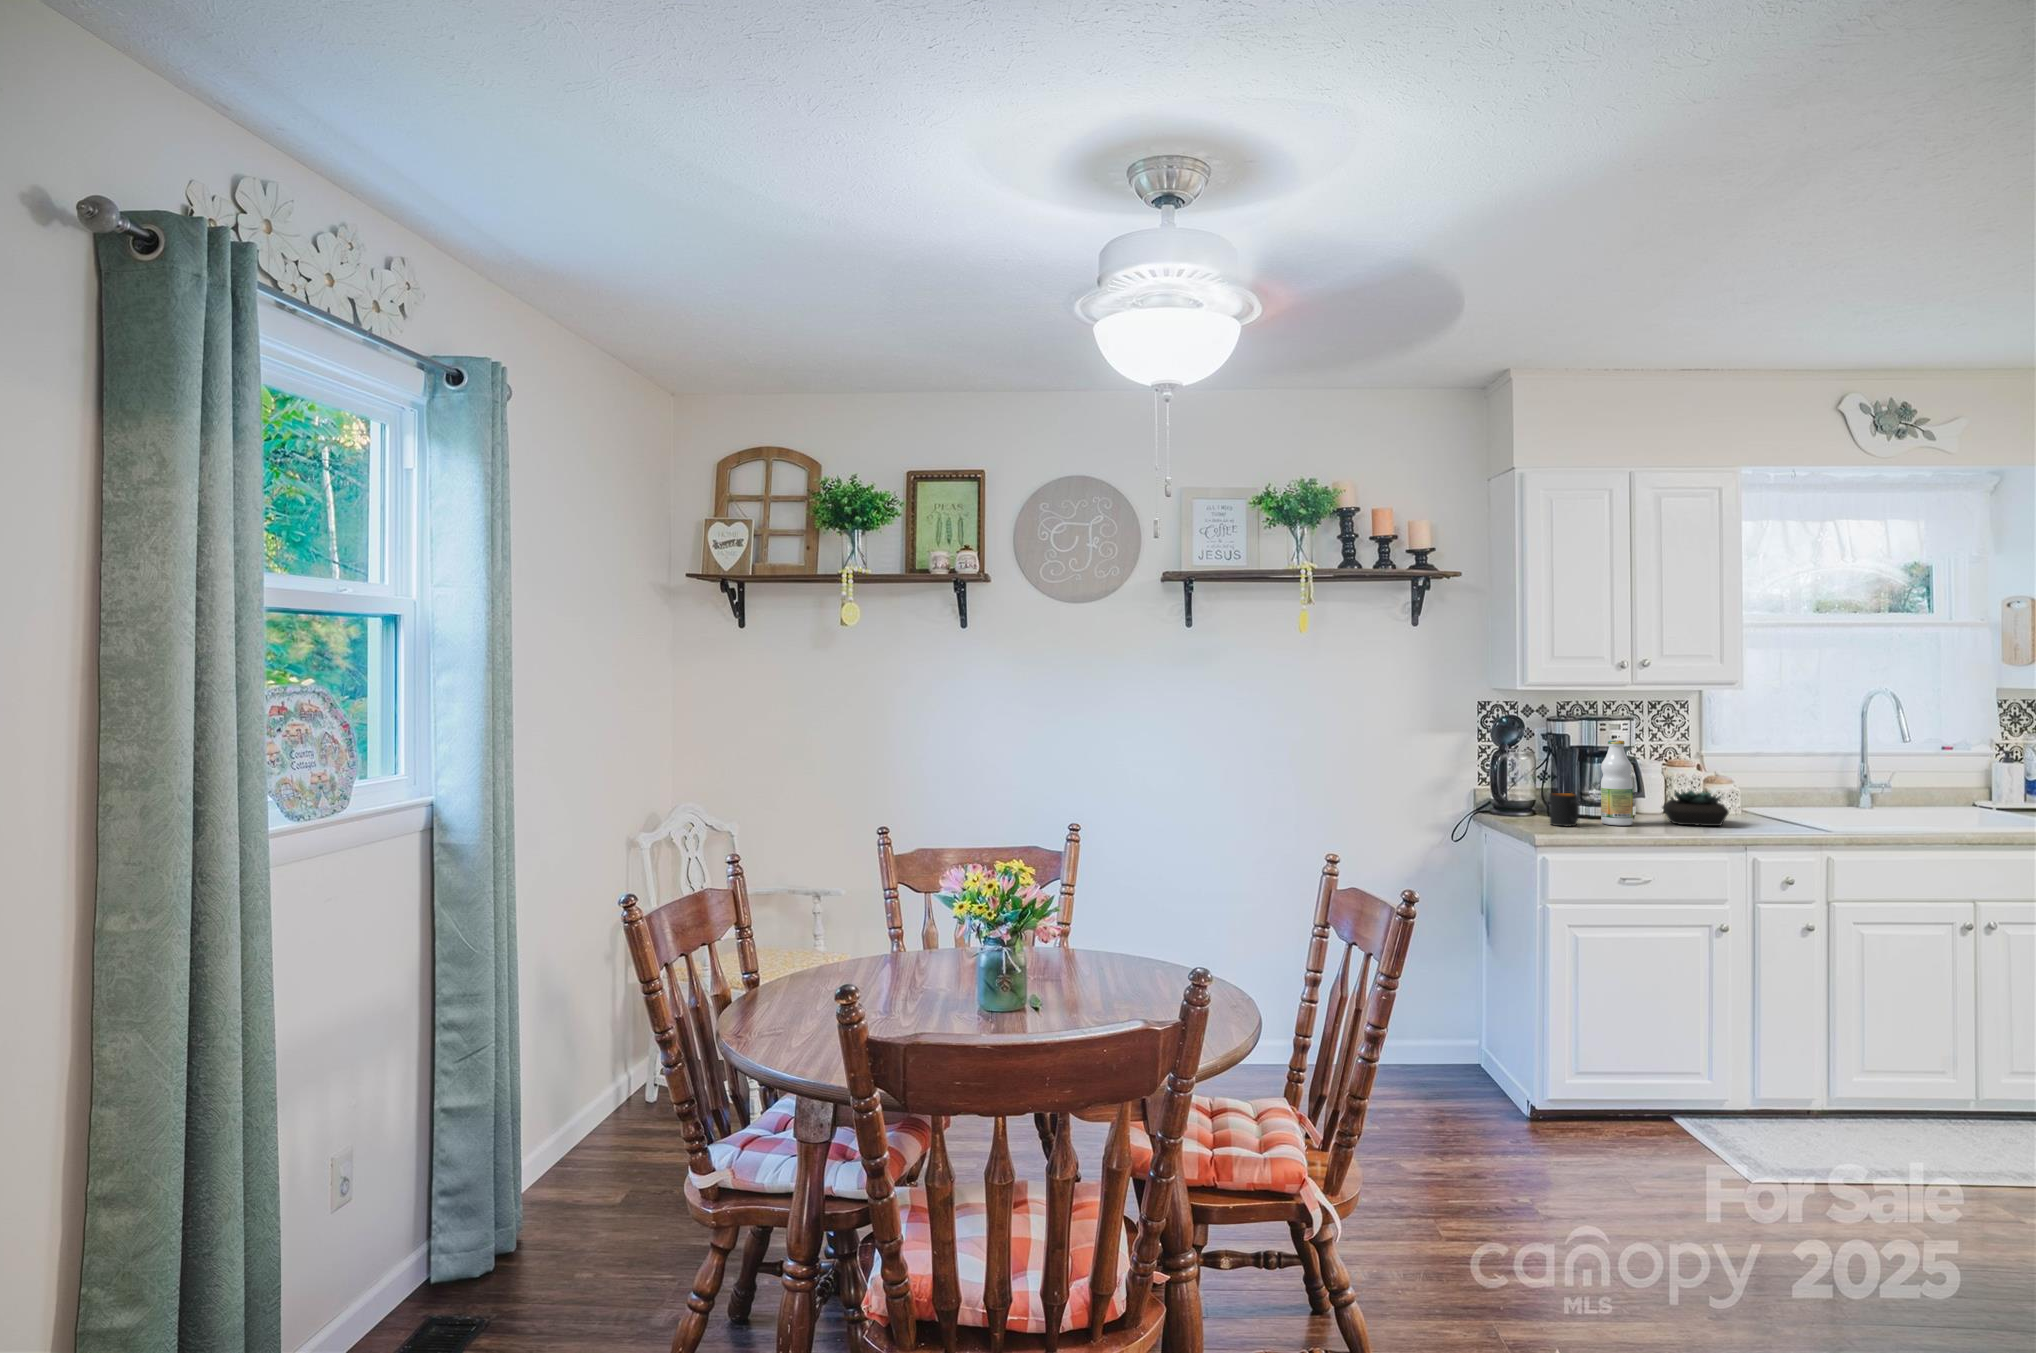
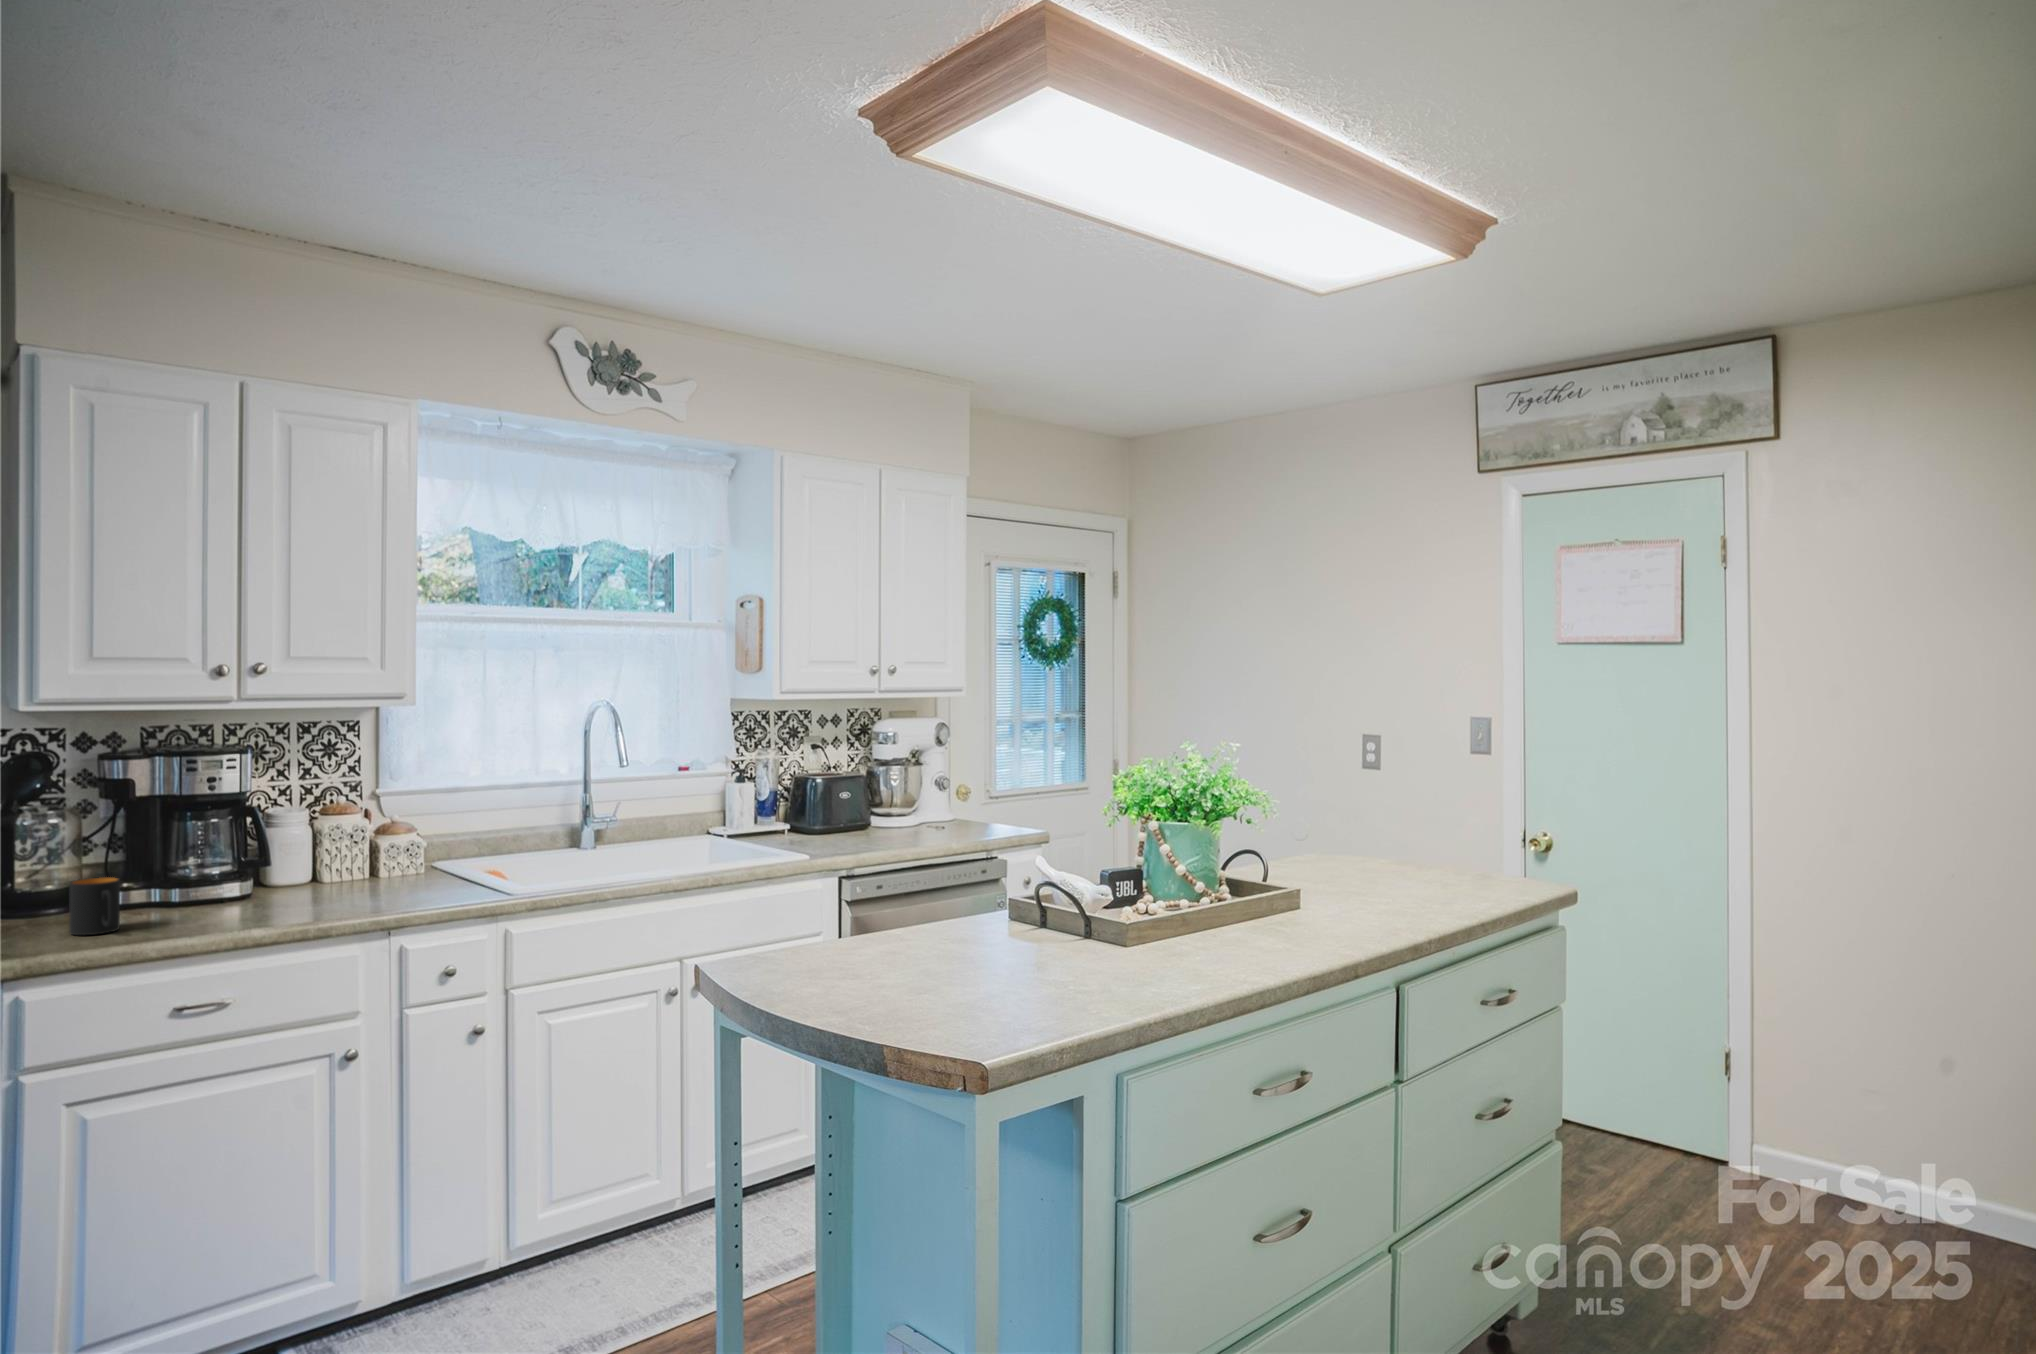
bottle: present [1601,740,1633,825] -> none [171,787,223,922]
succulent plant: present [1662,790,1729,826] -> none [283,852,374,908]

